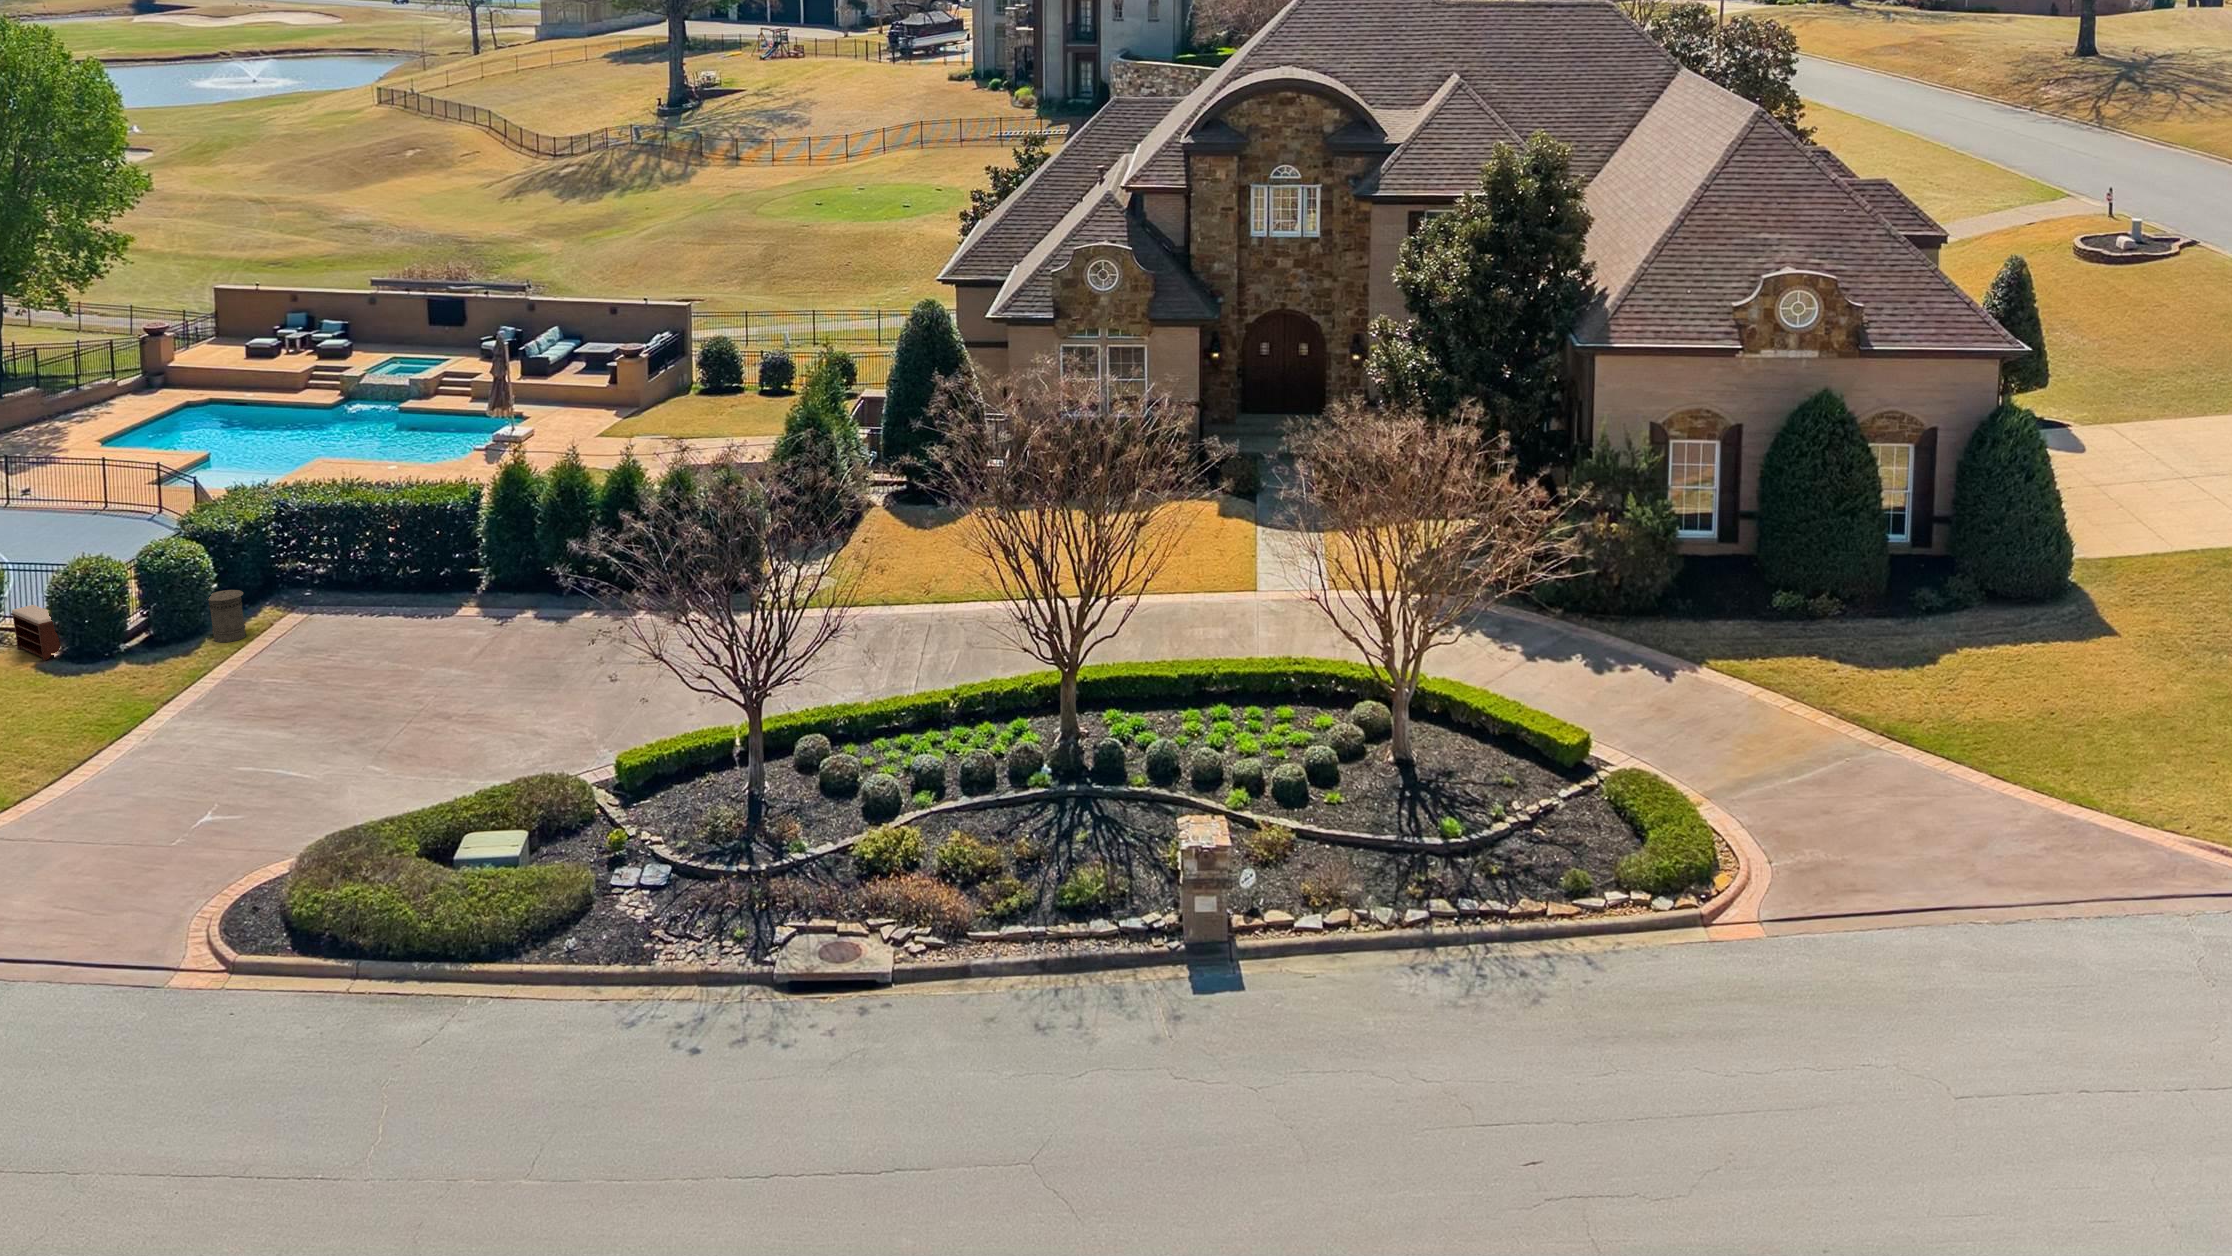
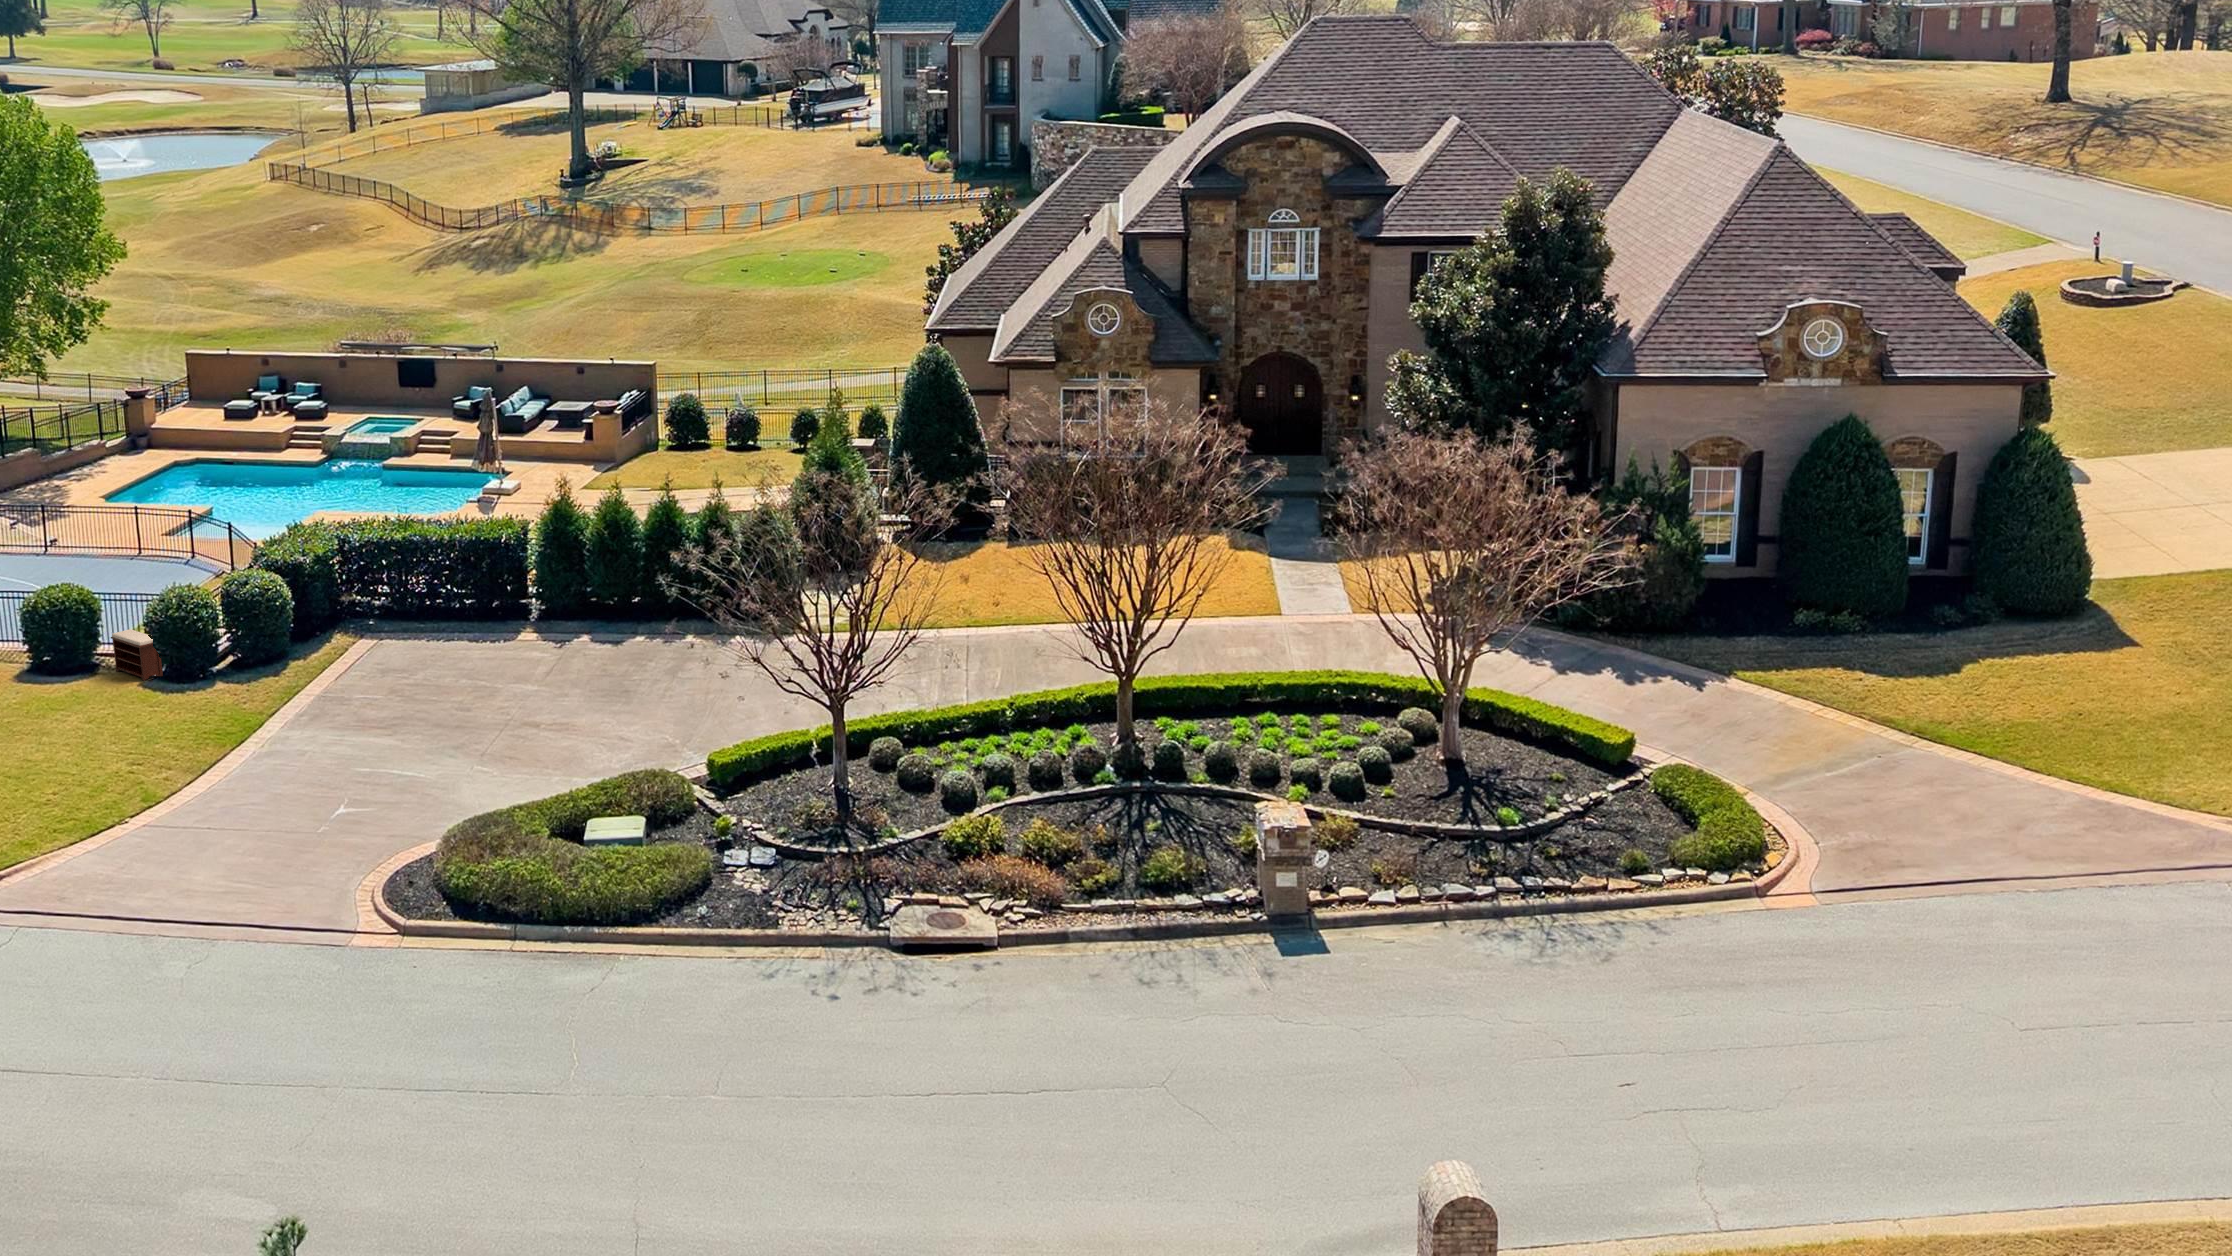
trash can: present [206,590,246,642] -> none [290,615,326,664]

